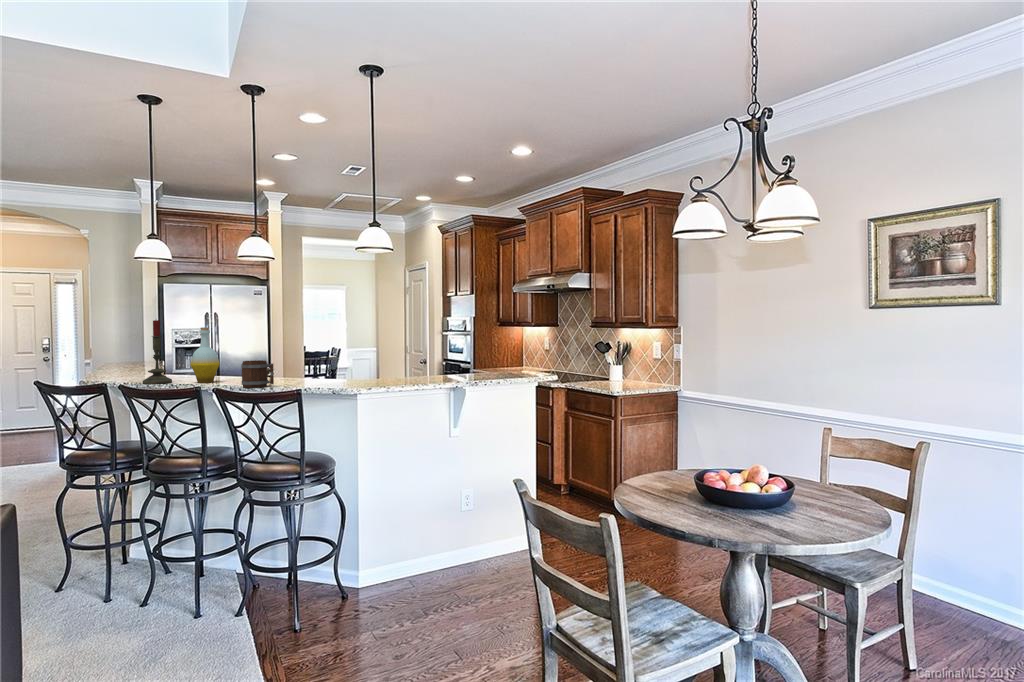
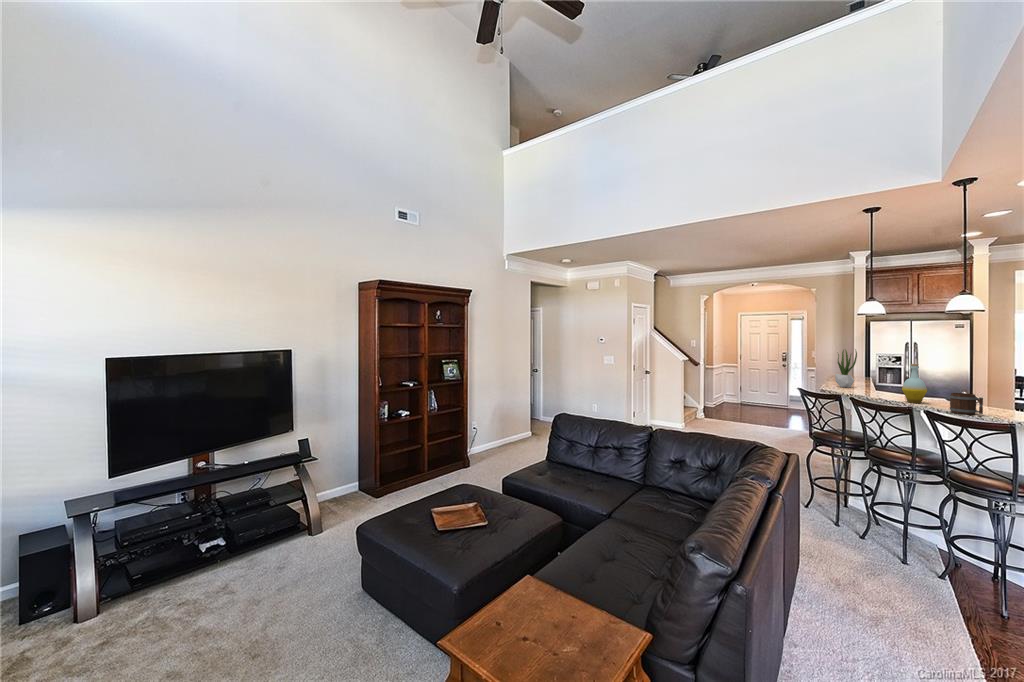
potted plant: none [108,313,138,374] -> present [835,349,857,388]
candle: present [143,320,172,384] -> none [864,356,886,400]

